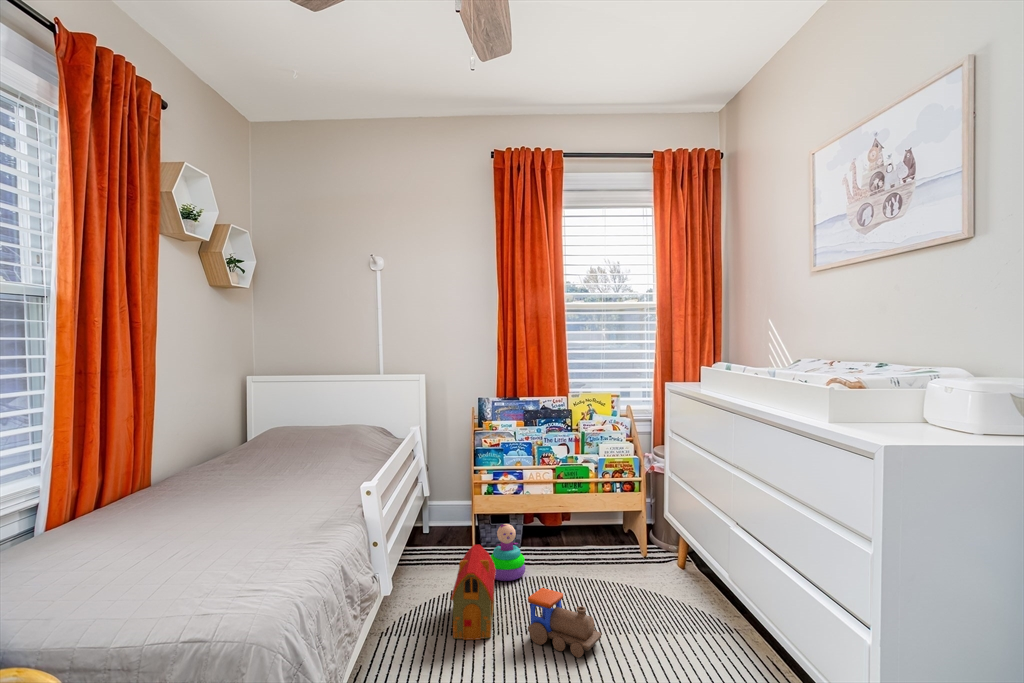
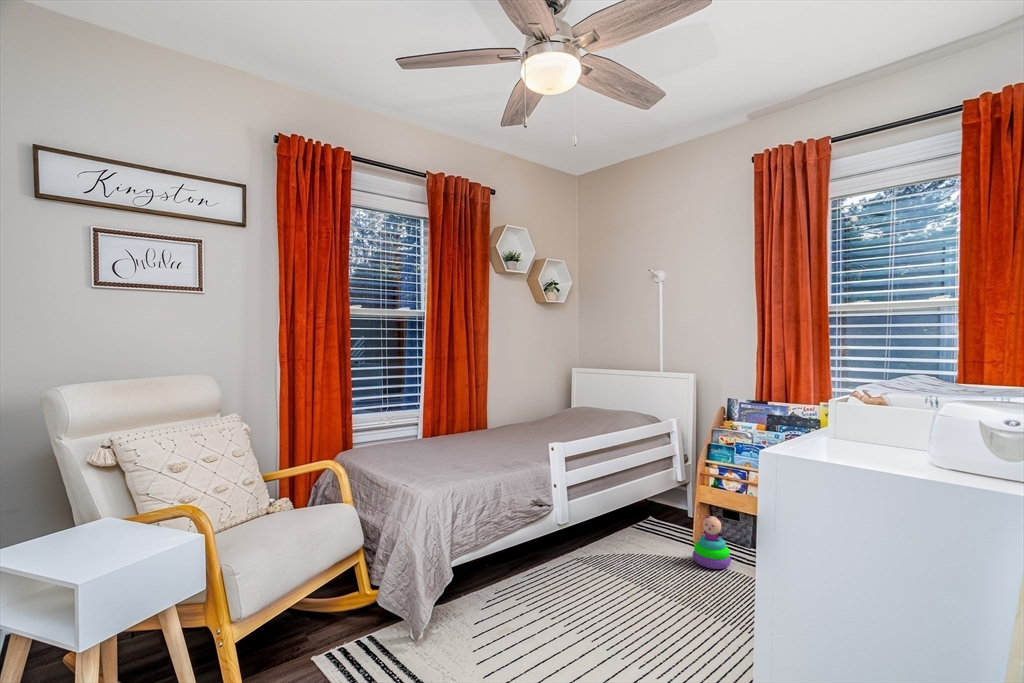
toy house: present [451,545,496,640] -> none [612,522,676,597]
toy train: present [528,588,601,657] -> none [665,573,720,639]

